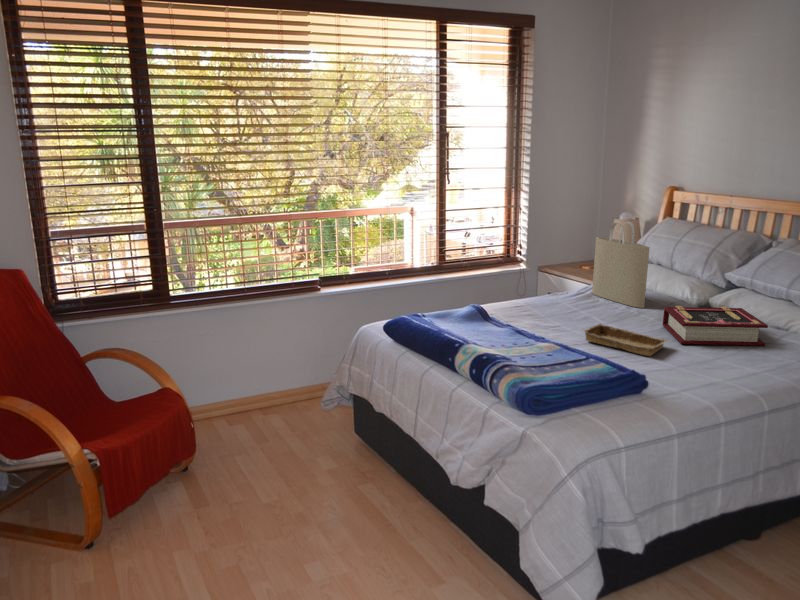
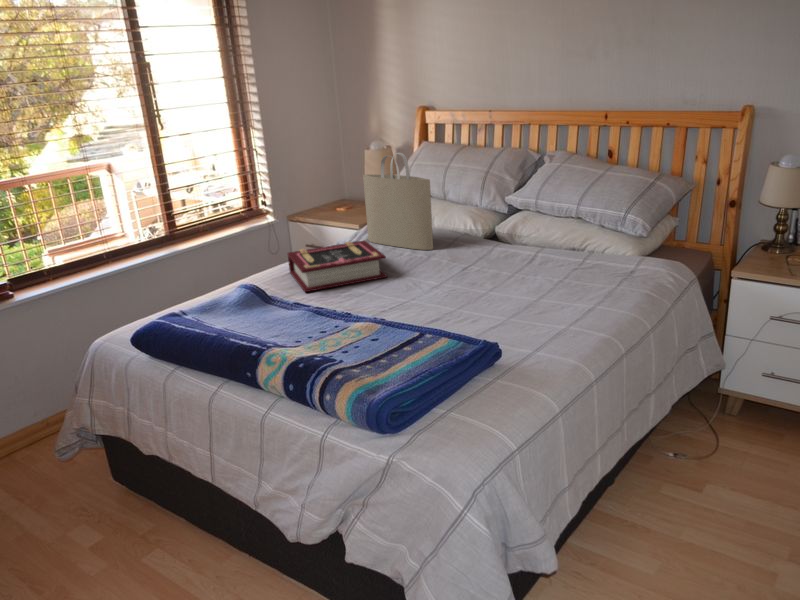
book: present [663,306,768,346] -> present [287,241,387,292]
tray: present [584,324,668,356] -> none [390,280,488,310]

